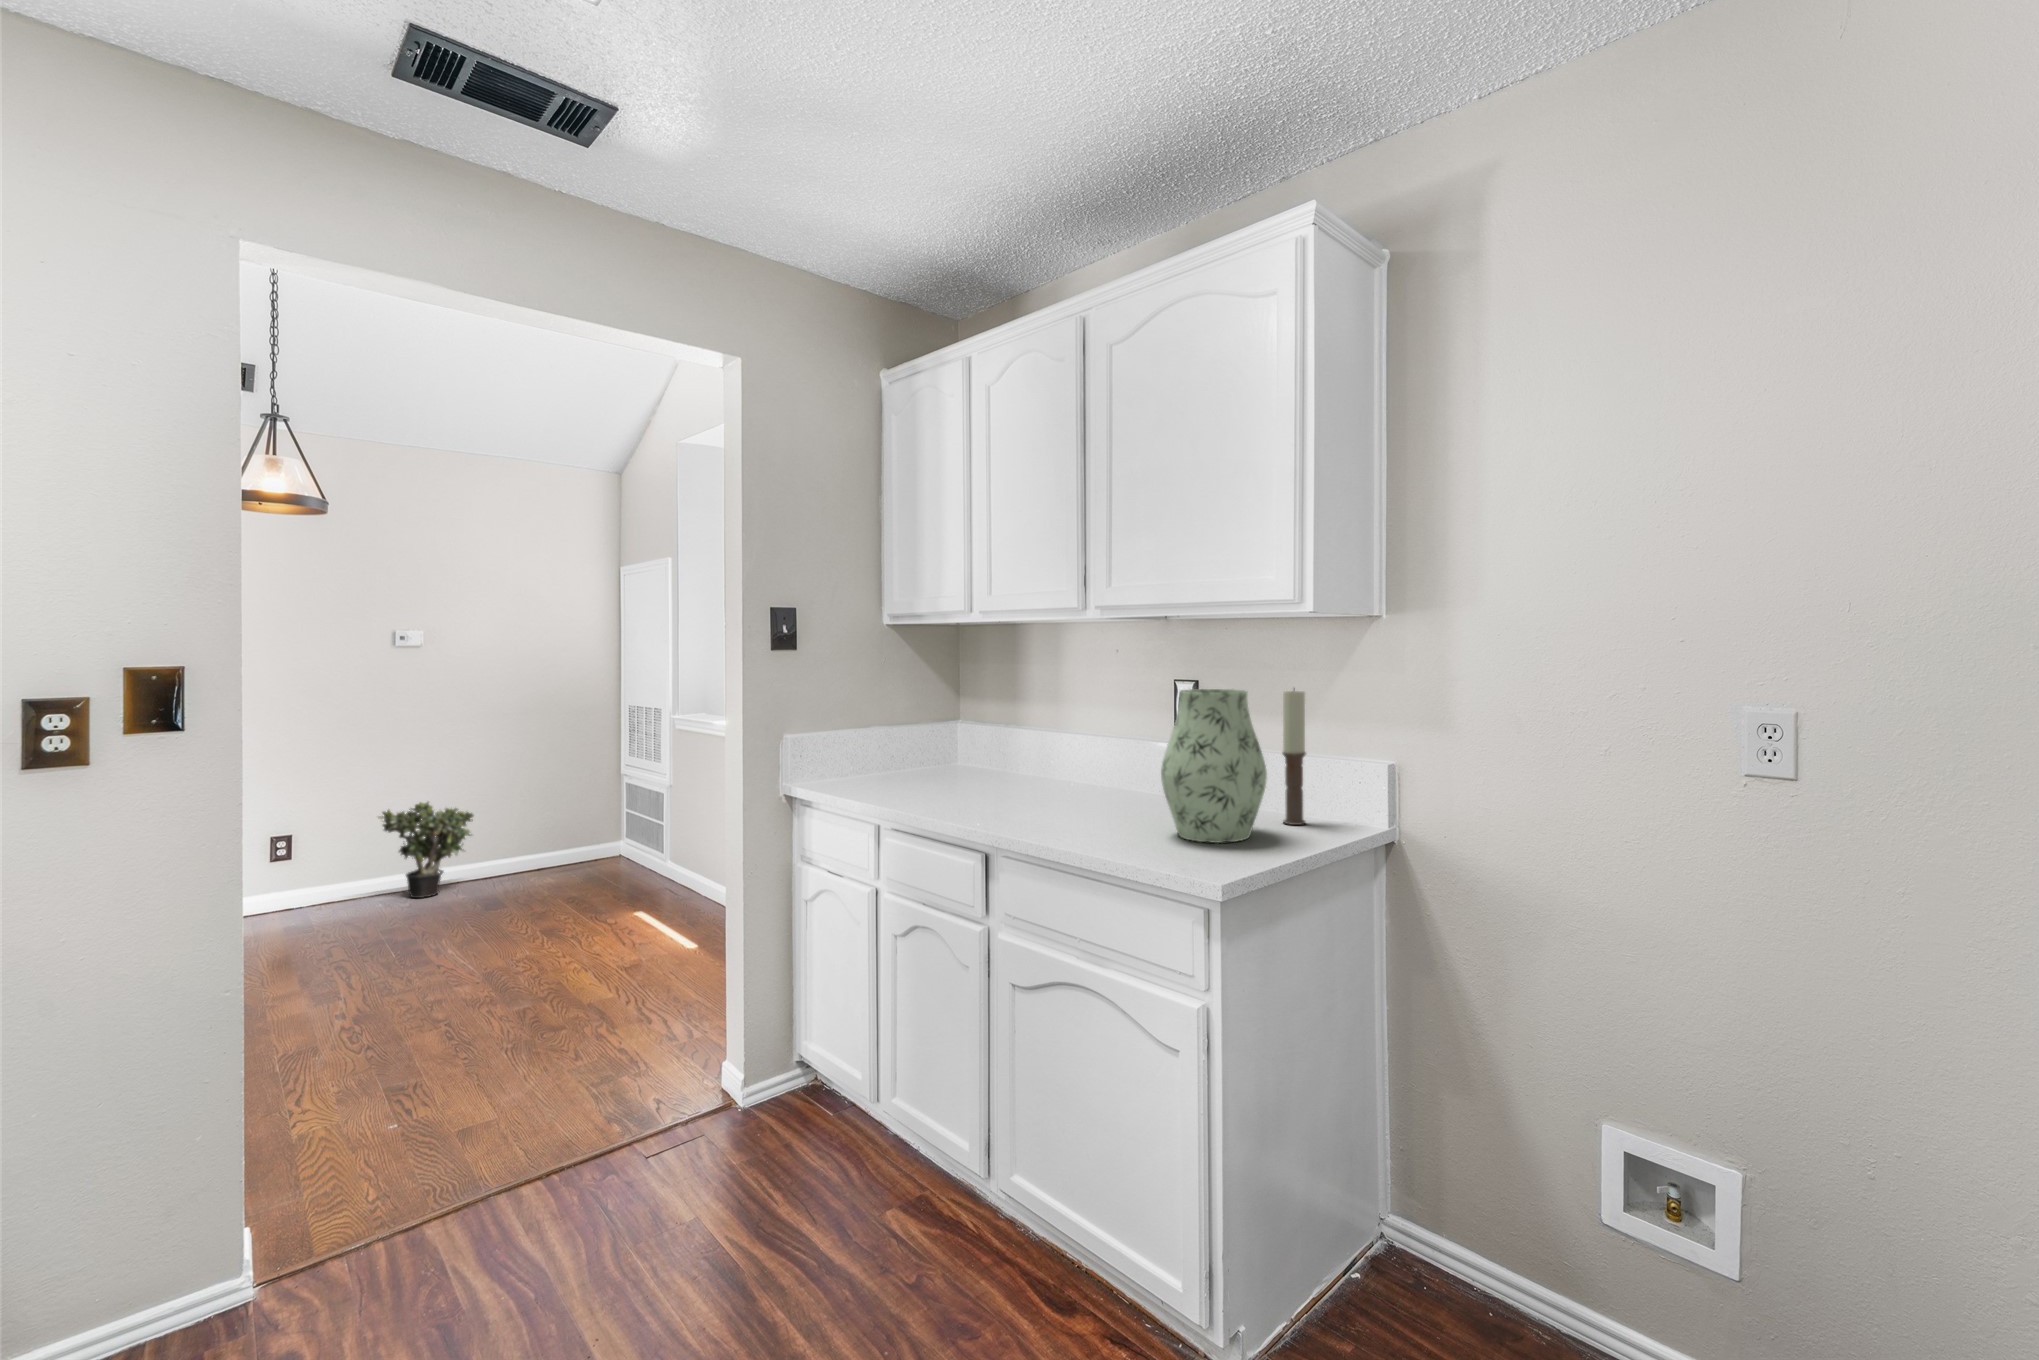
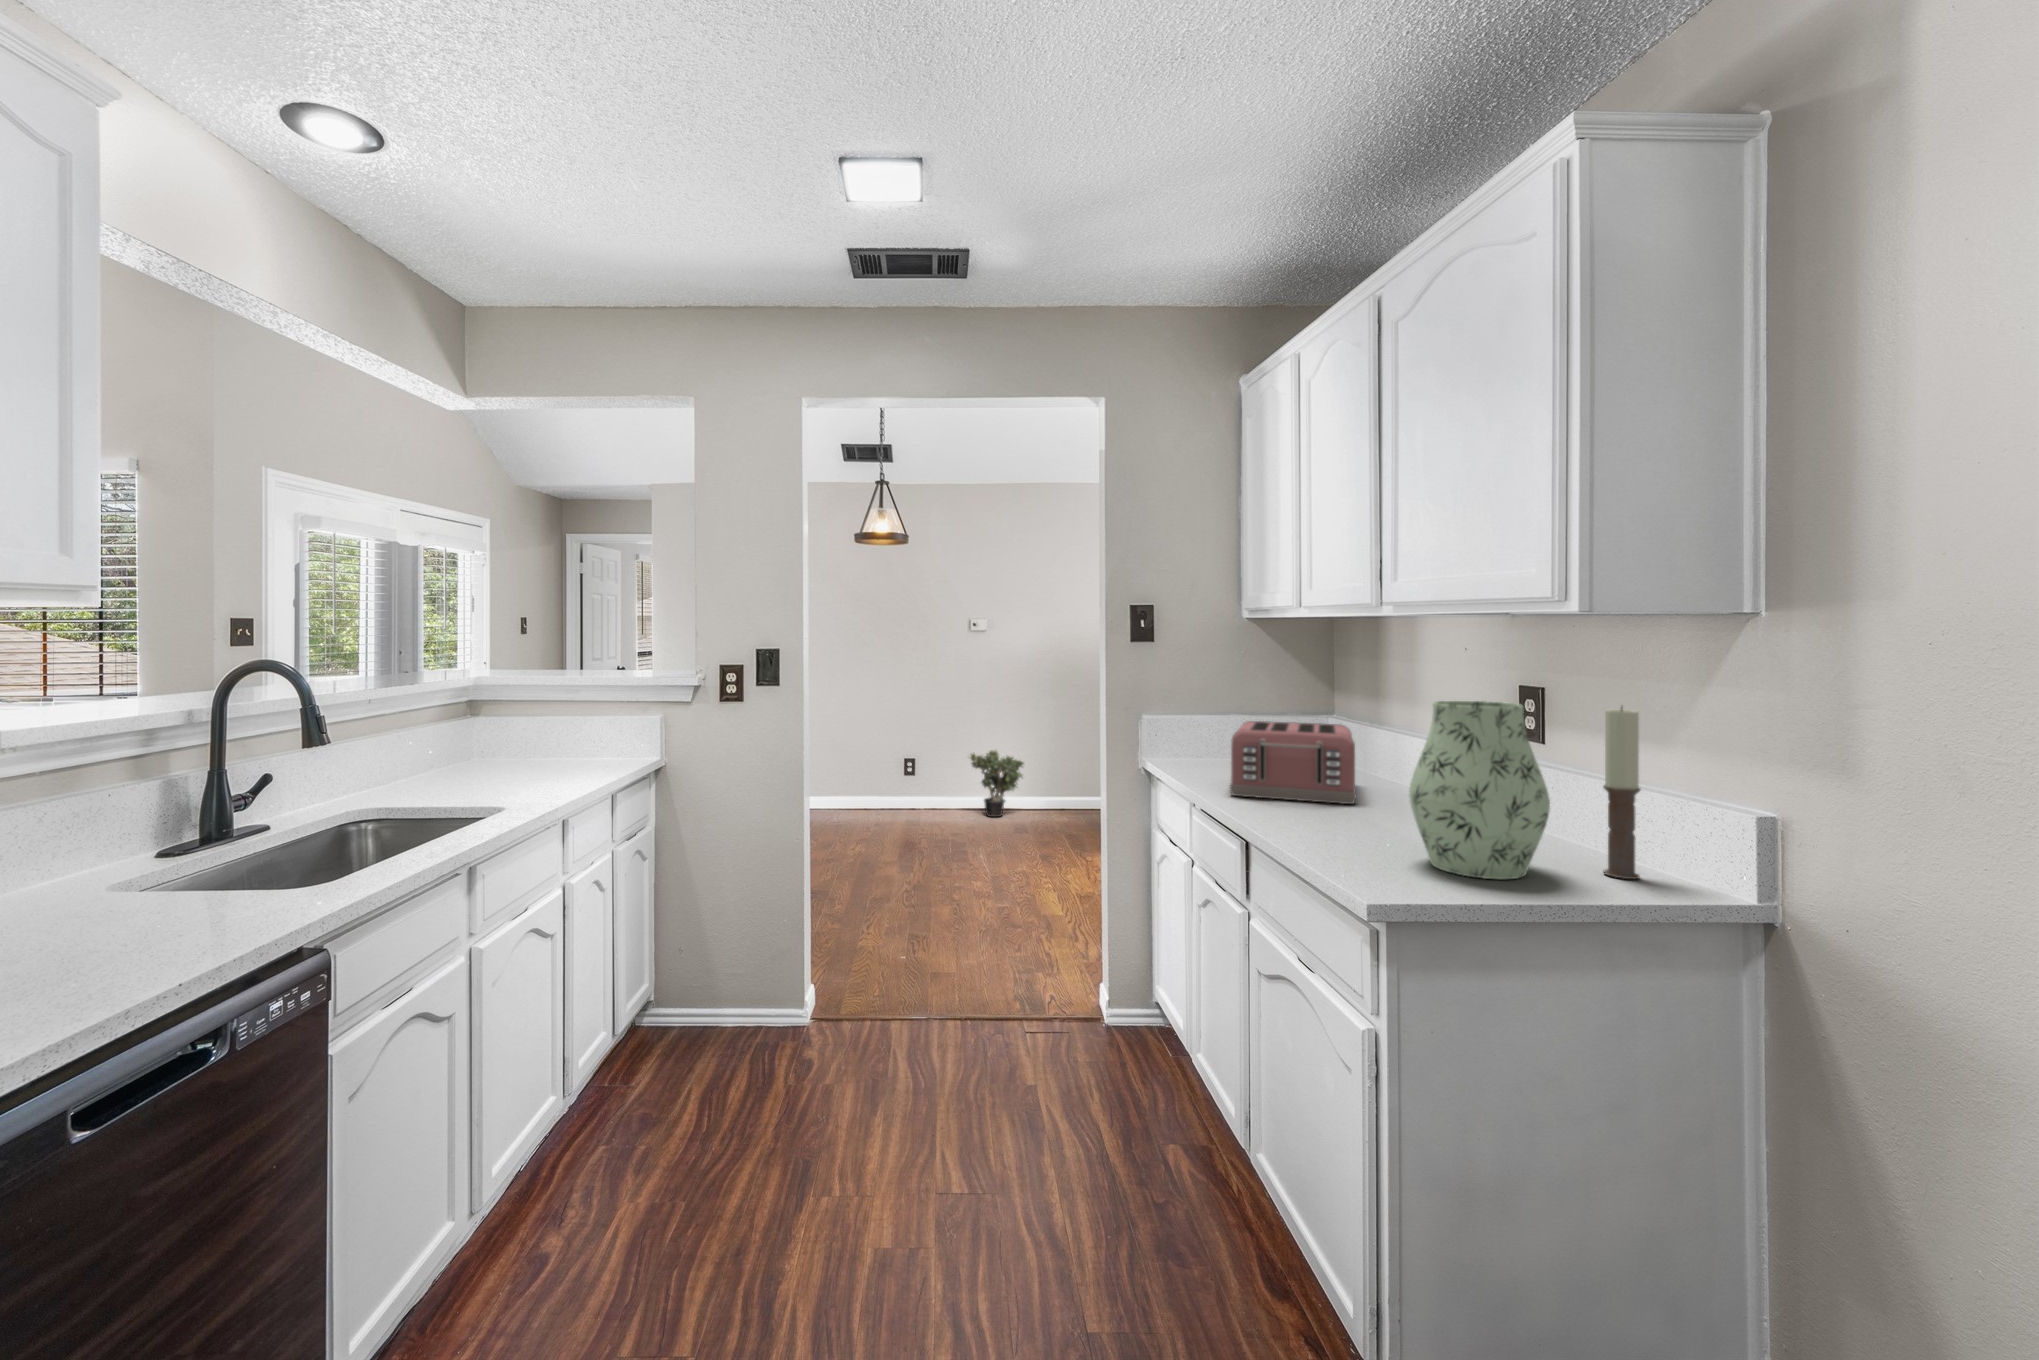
toaster: none [907,723,1047,807] -> present [1230,721,1356,804]

